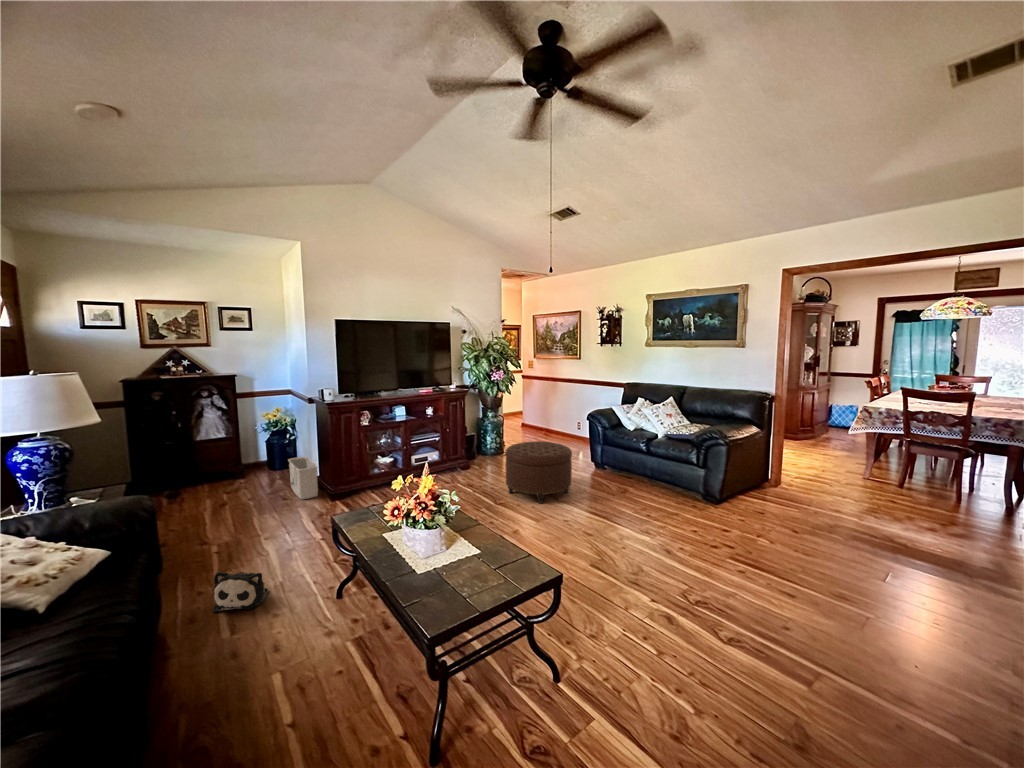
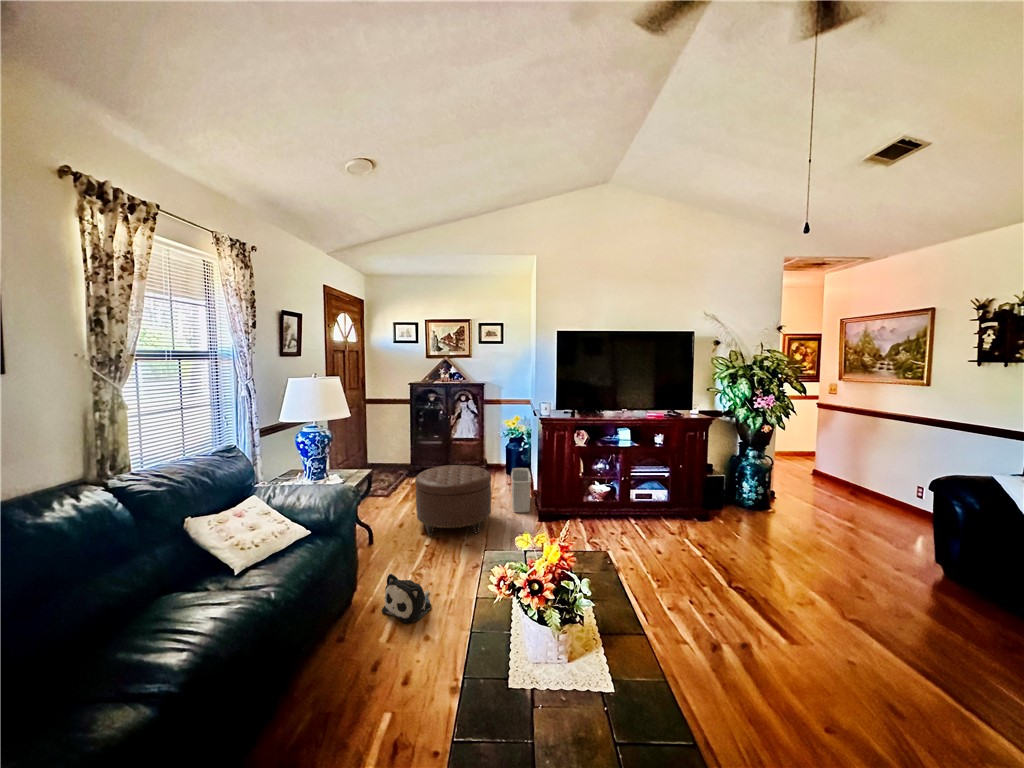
ottoman: present [505,441,572,504] -> present [415,465,491,536]

